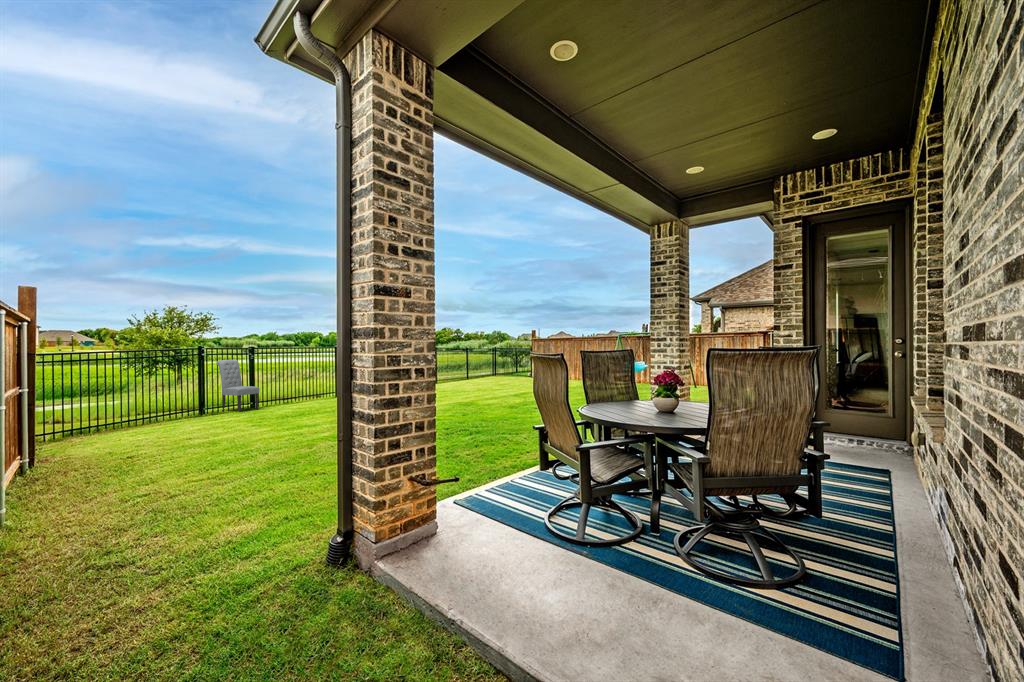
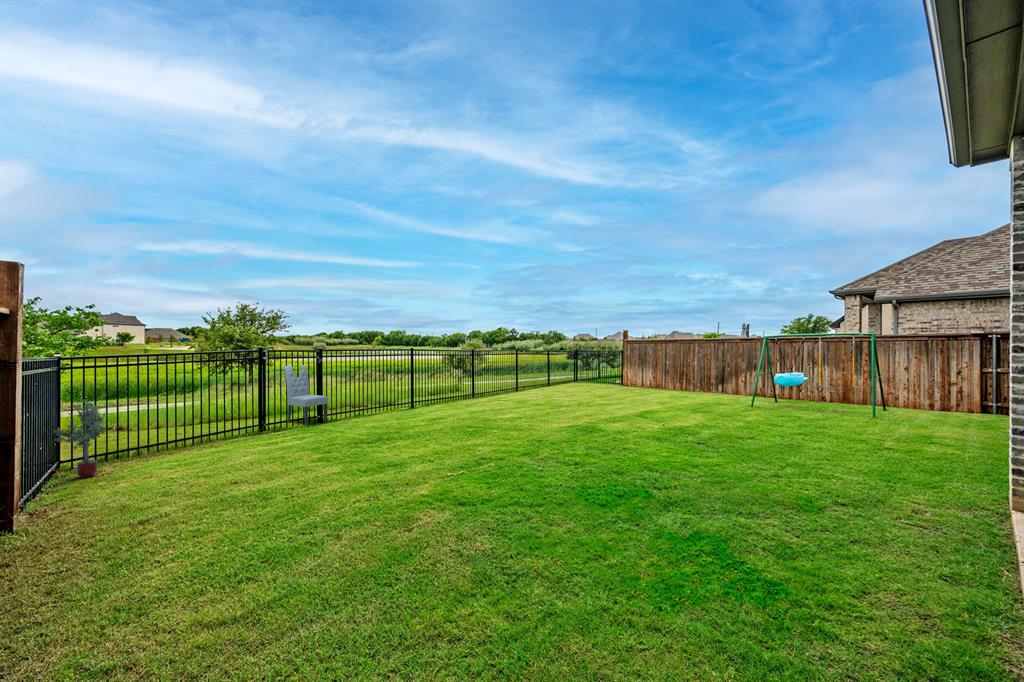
potted tree: none [38,382,81,442] -> present [54,400,107,478]

